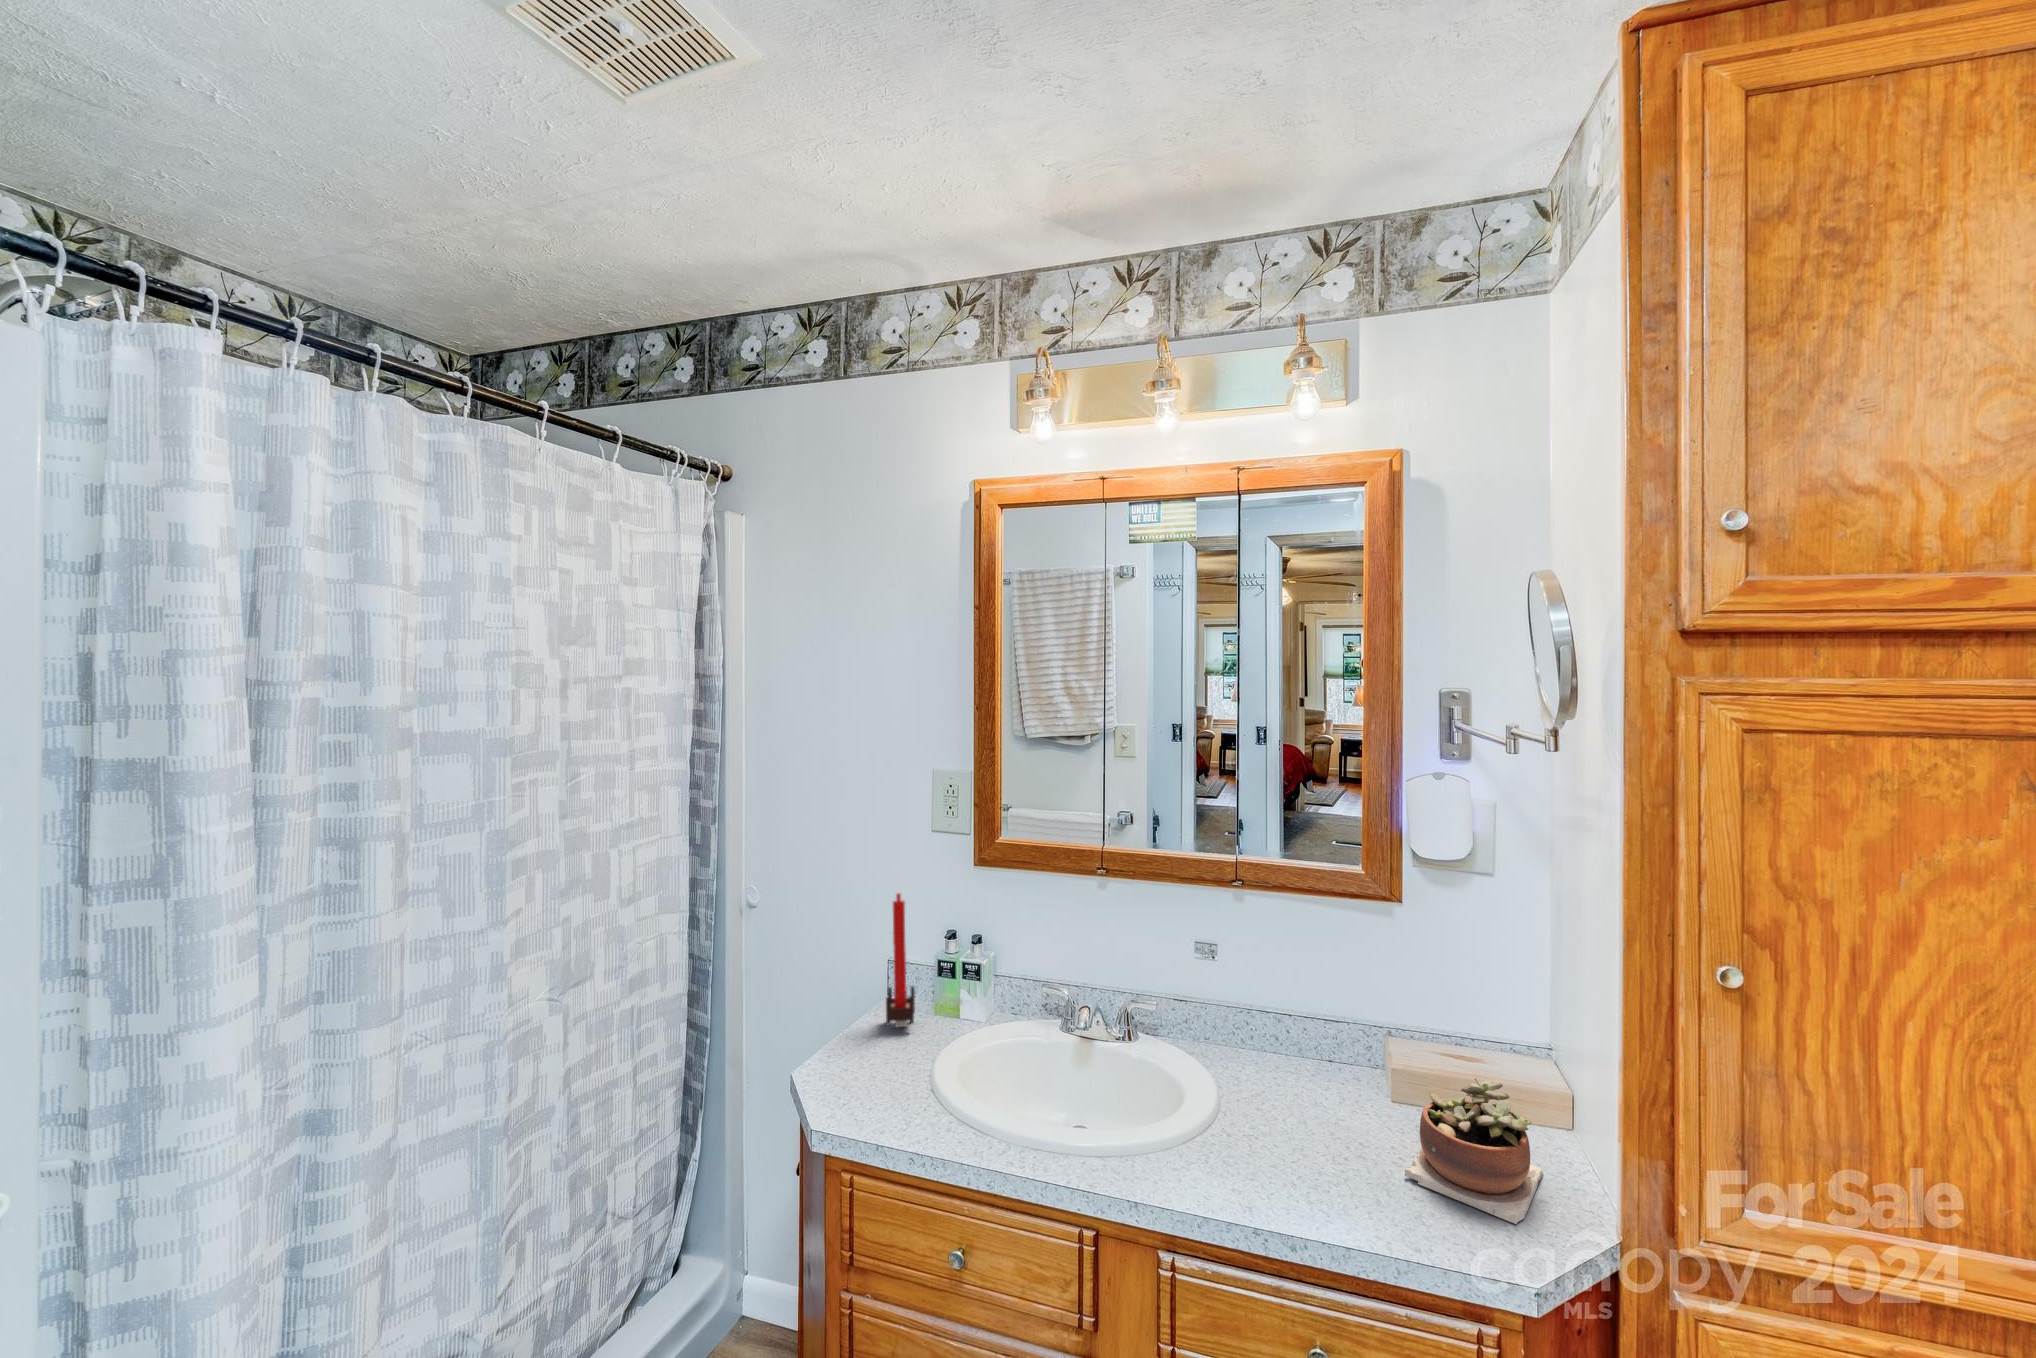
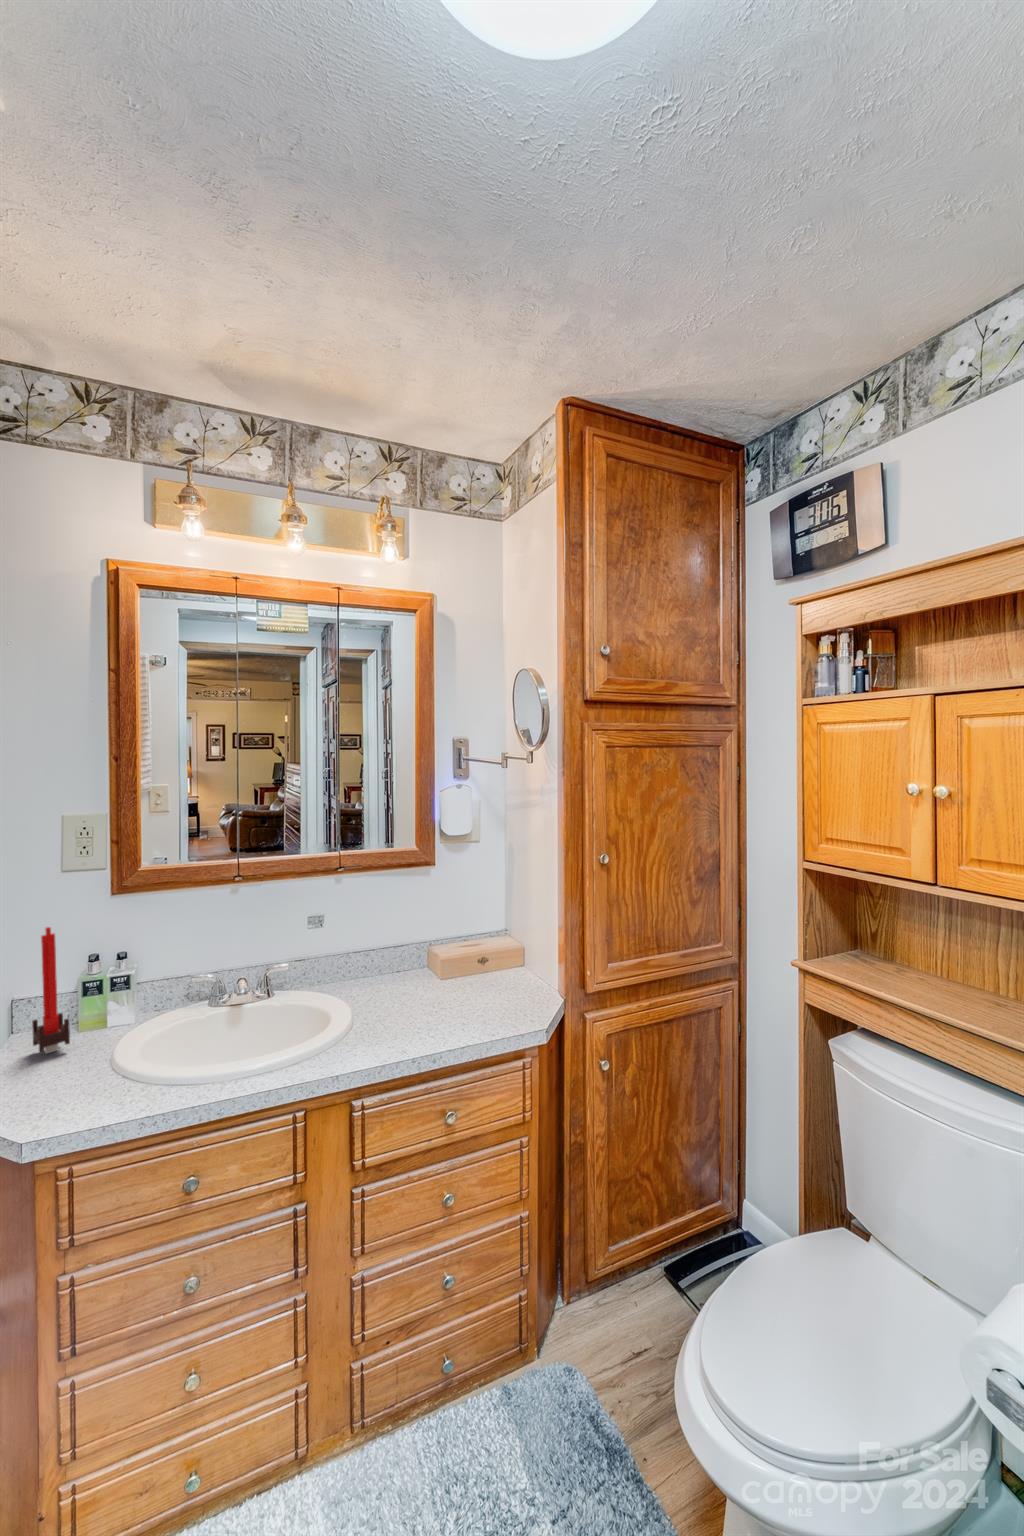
succulent plant: present [1405,1078,1543,1224] -> none [471,946,529,1011]

